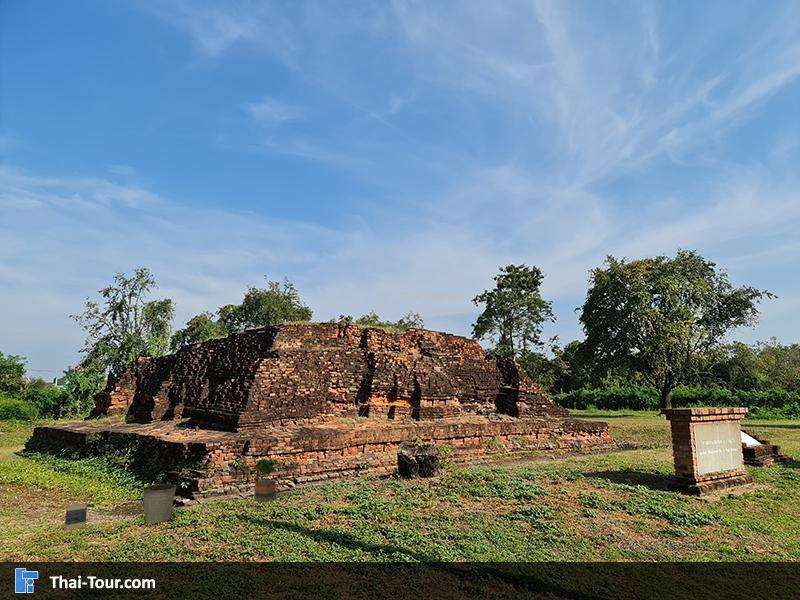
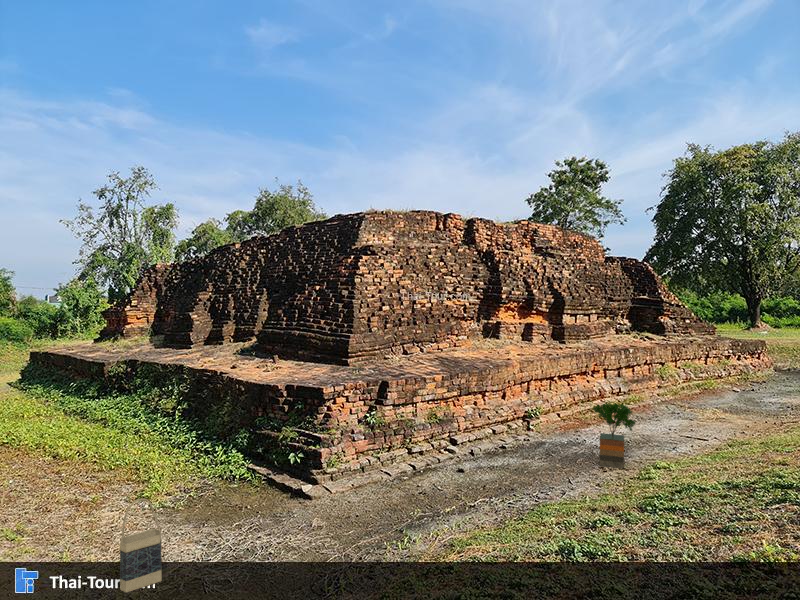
potted tree: present [254,459,280,502] -> present [593,403,635,468]
bucket: present [143,483,177,523] -> none [263,475,330,562]

